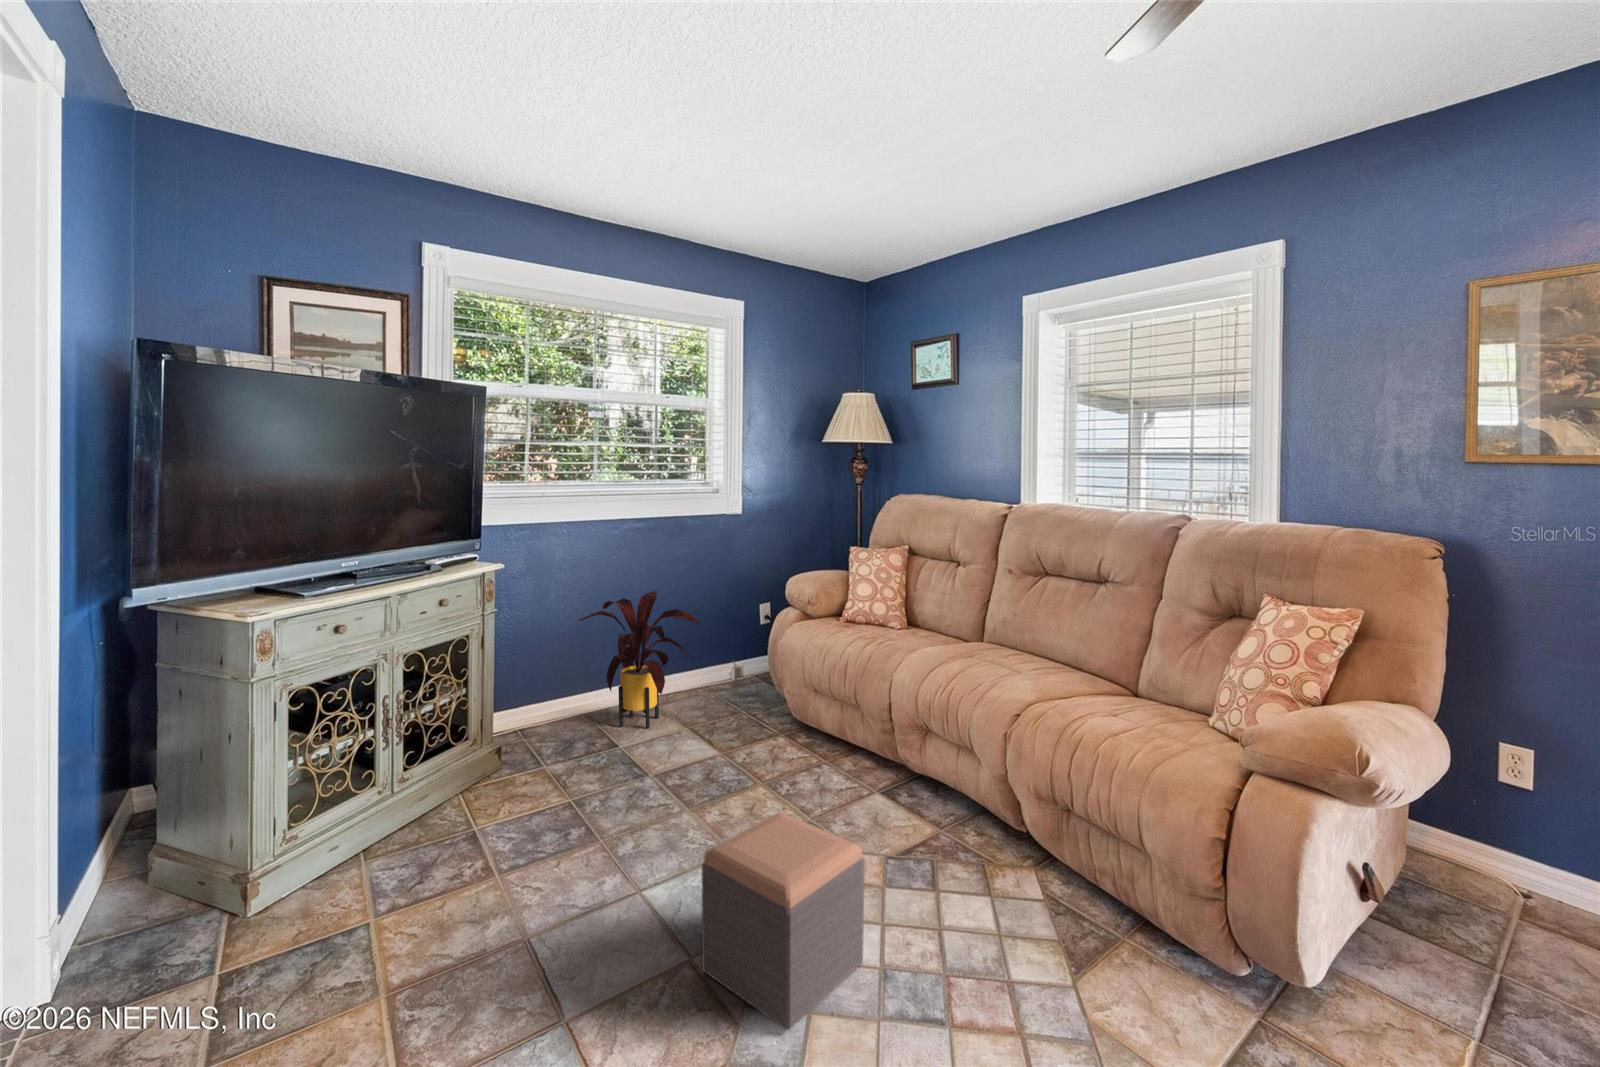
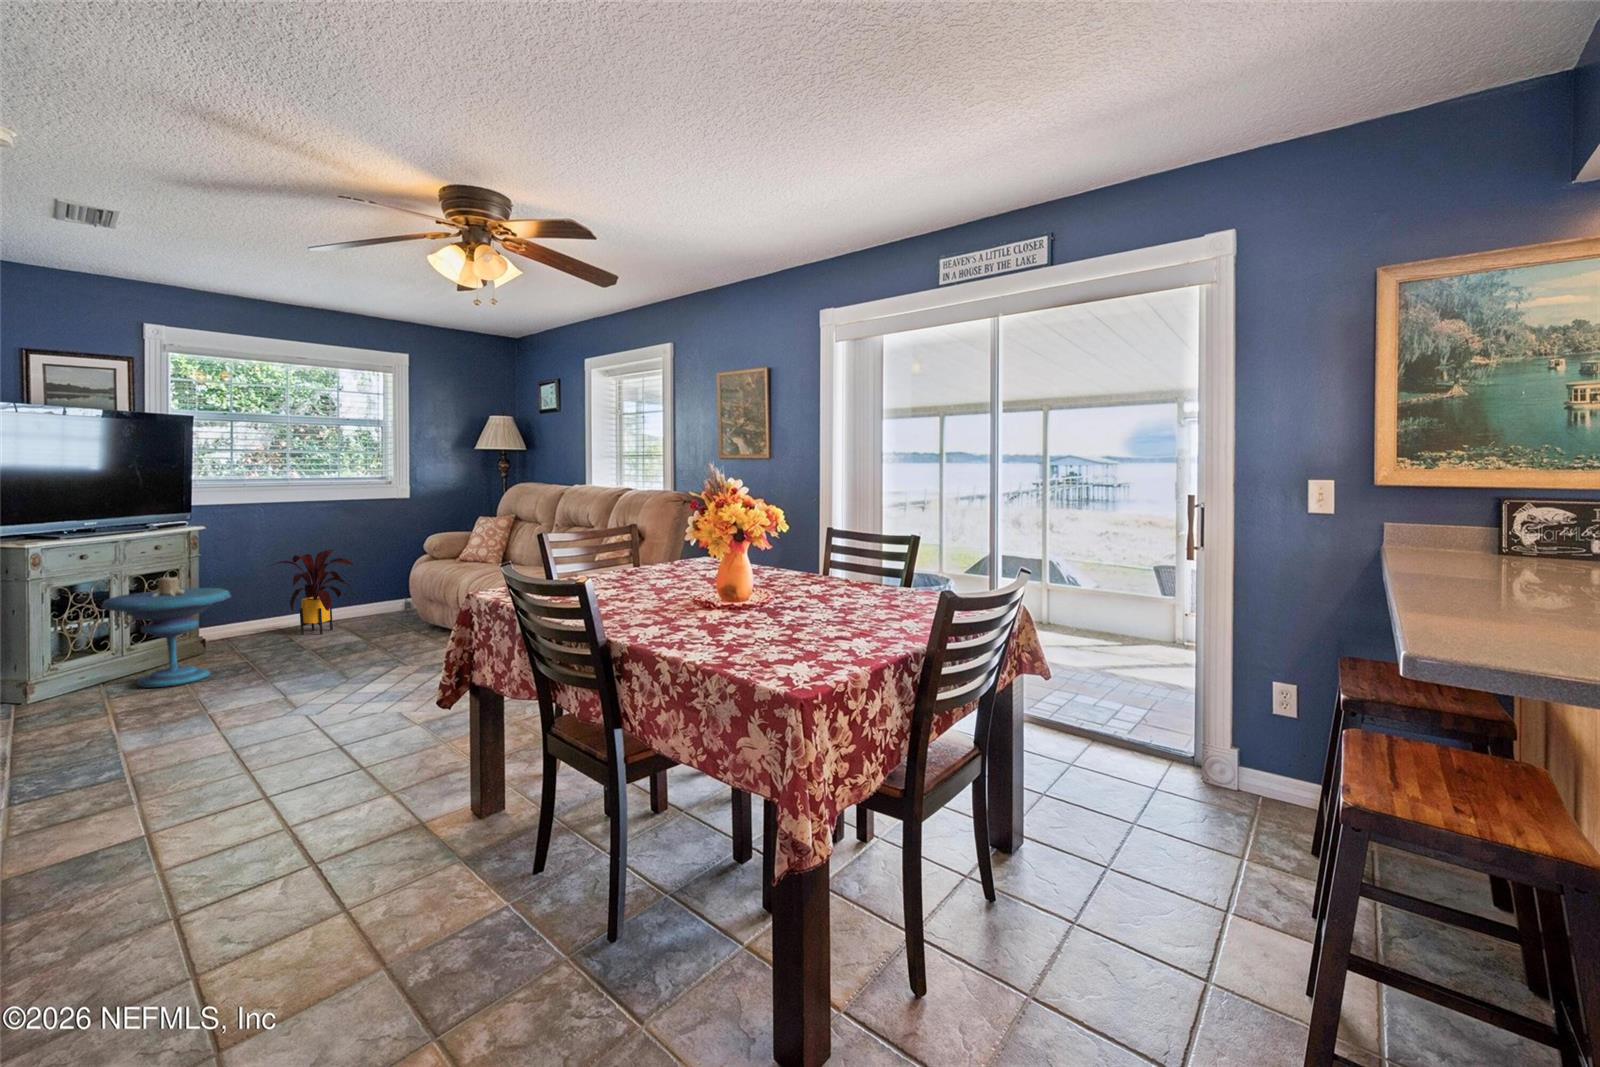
side table: none [363,661,559,876] -> present [101,575,231,688]
footstool: present [702,812,865,1030] -> none [286,633,374,709]

